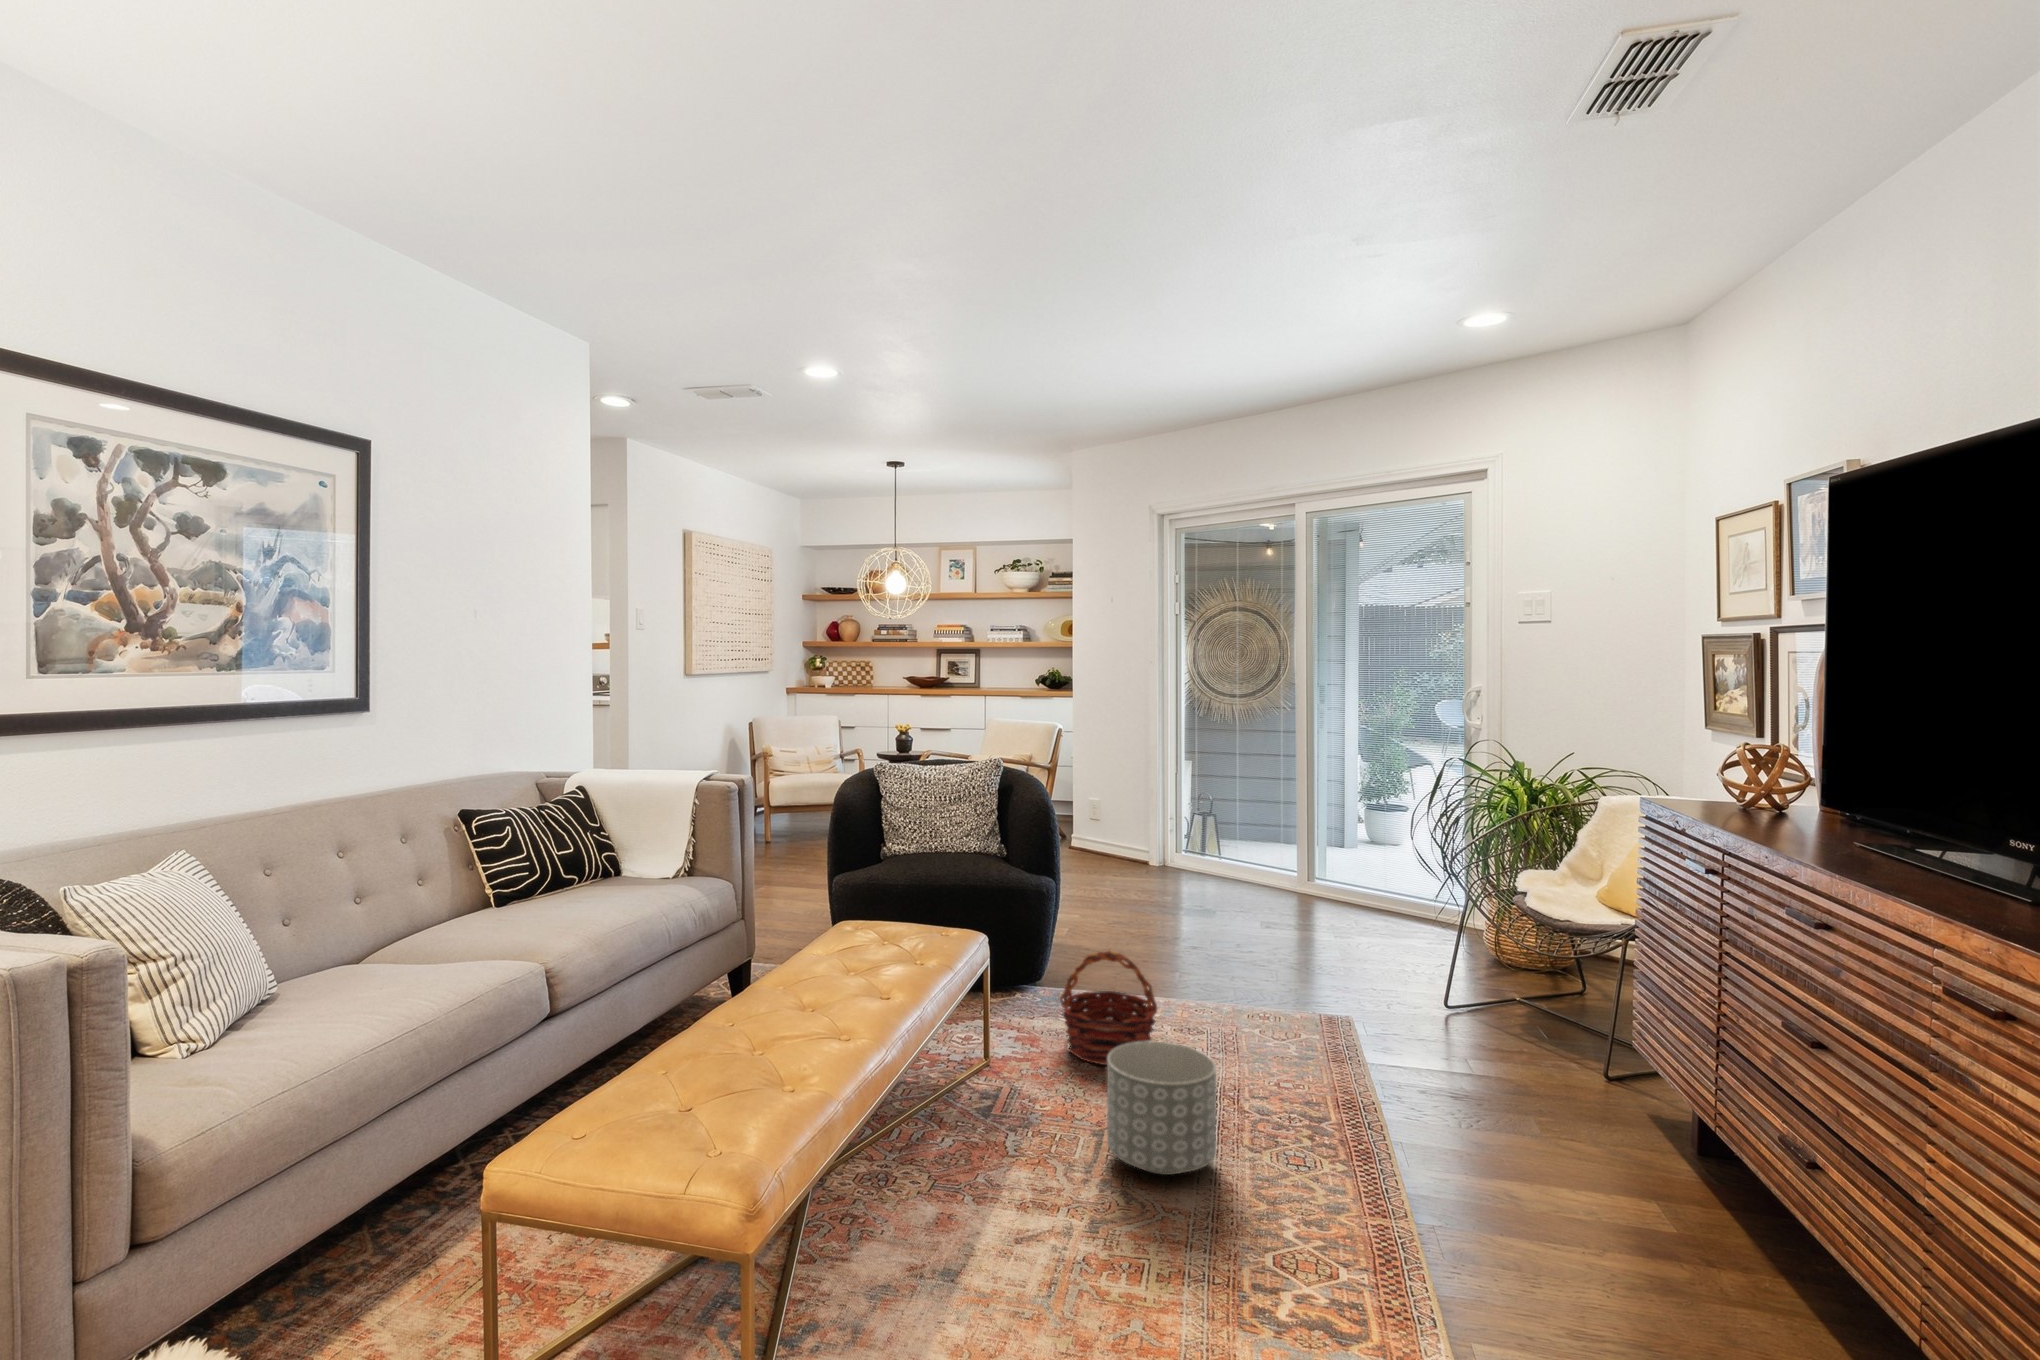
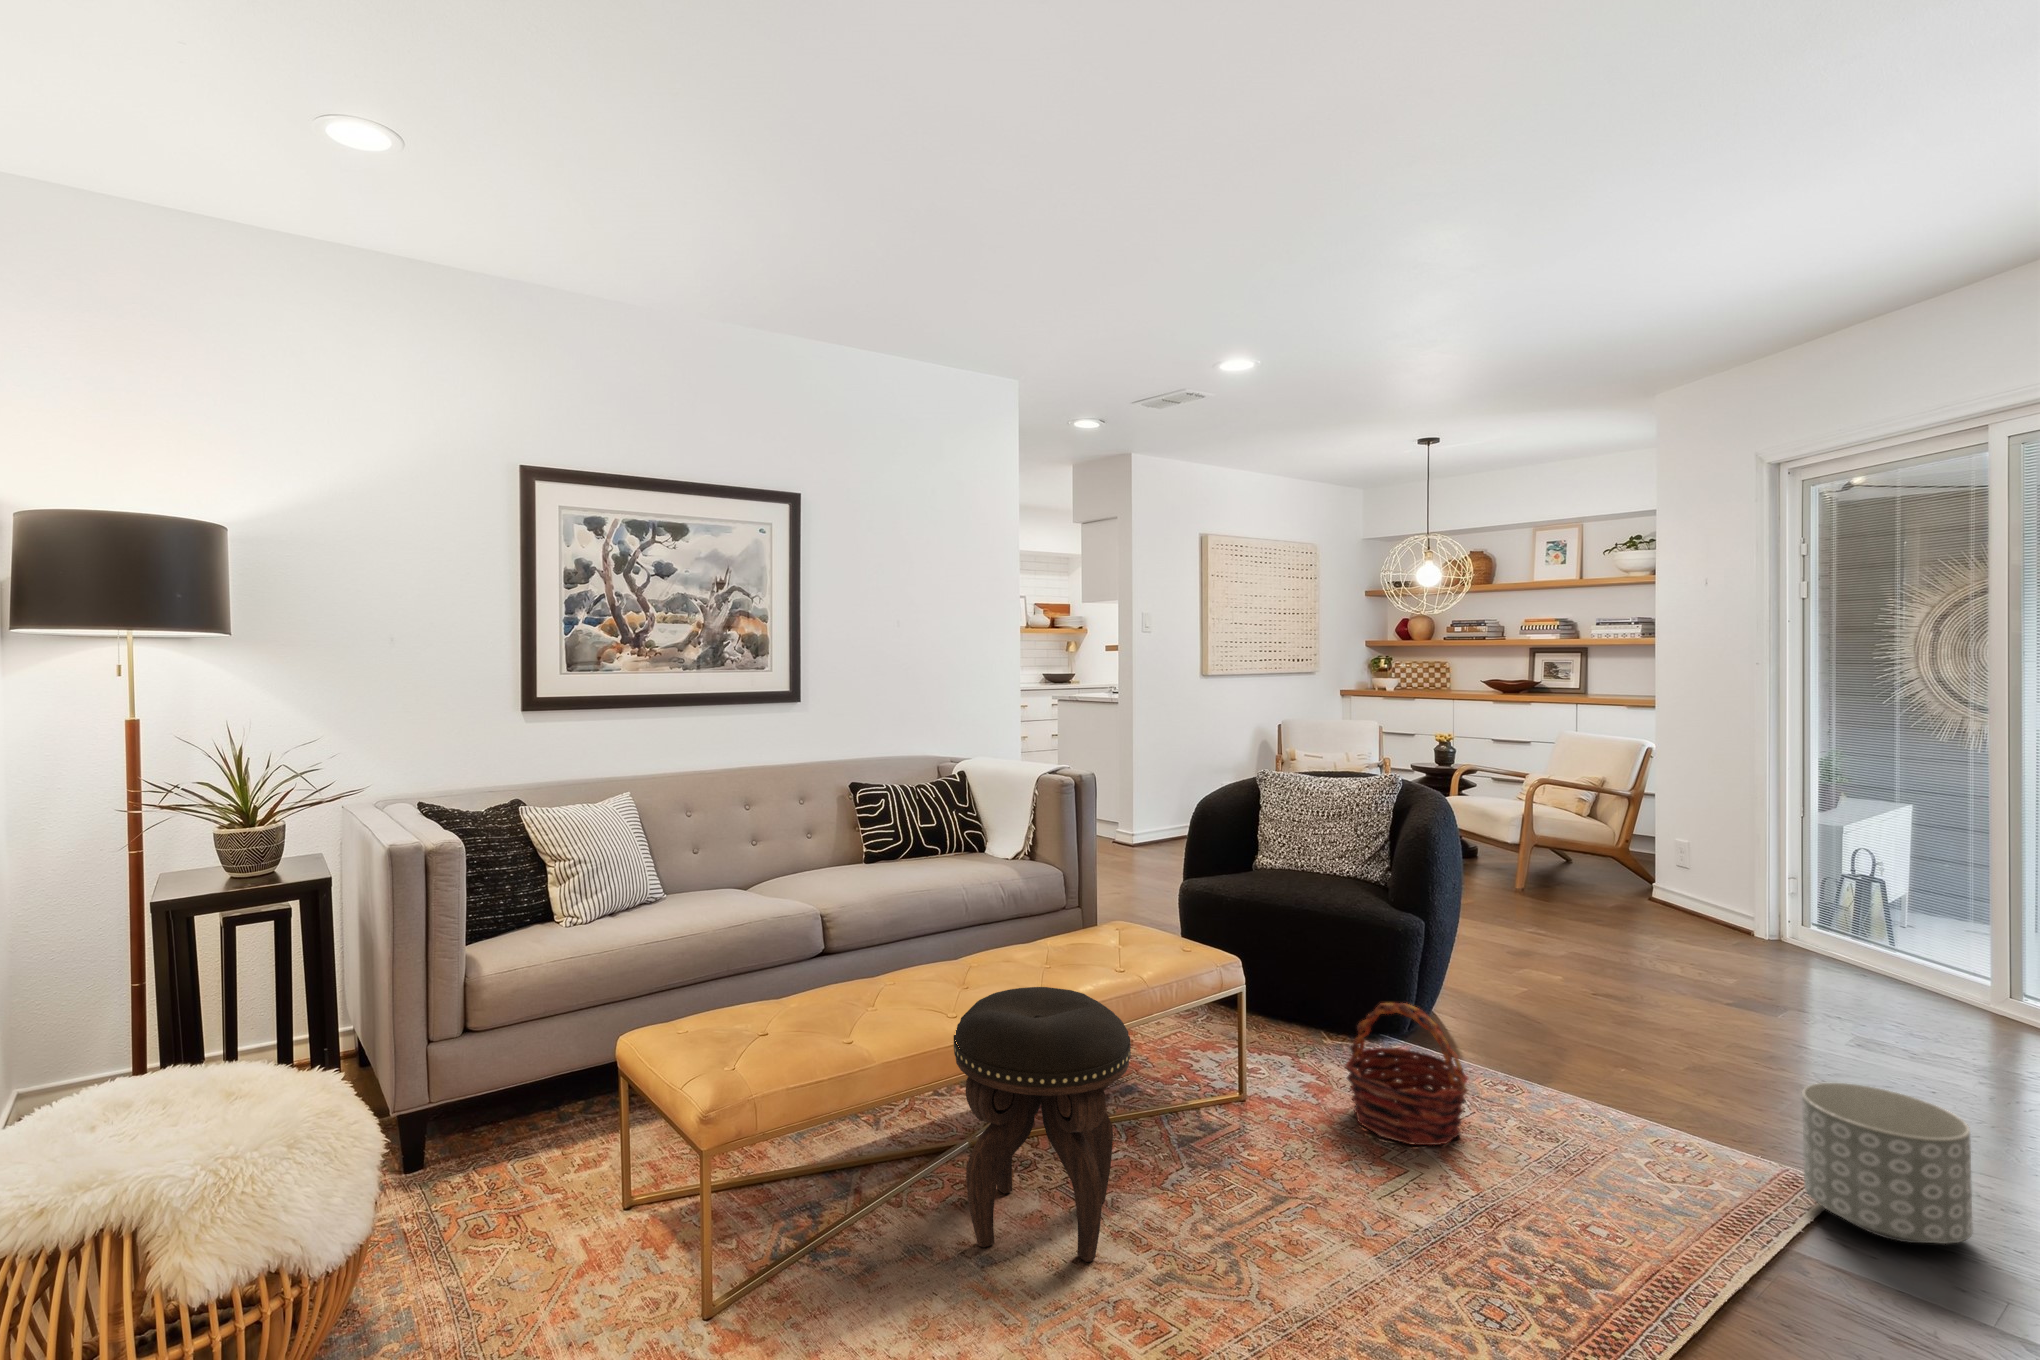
footstool: none [869,989,1044,1262] -> present [954,987,1131,1262]
planter: present [1107,1041,1216,1175] -> present [1802,1083,1973,1244]

